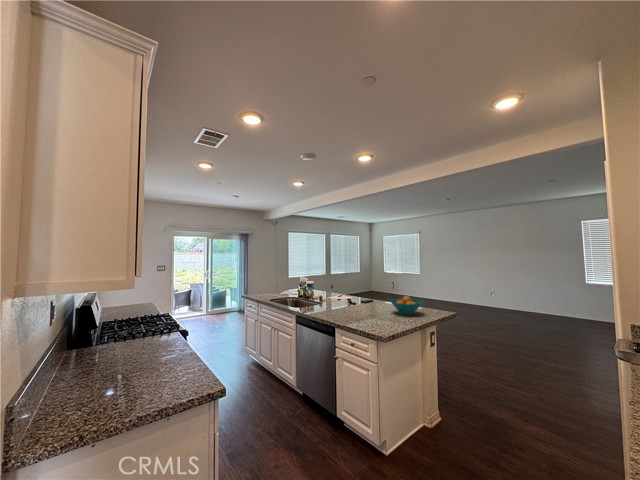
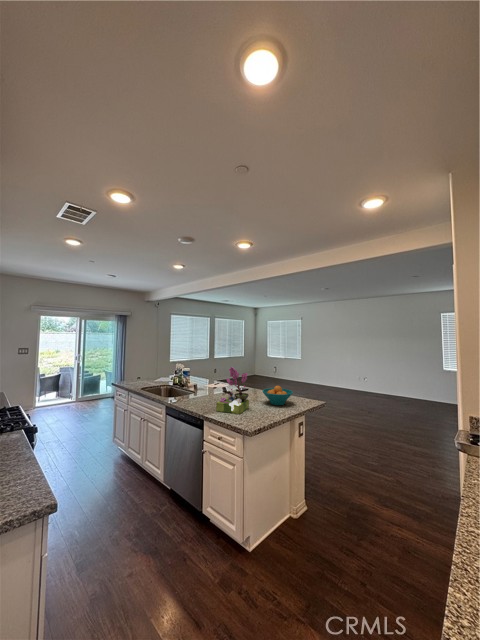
flower arrangement: none [347,276,378,323] -> present [216,367,249,414]

